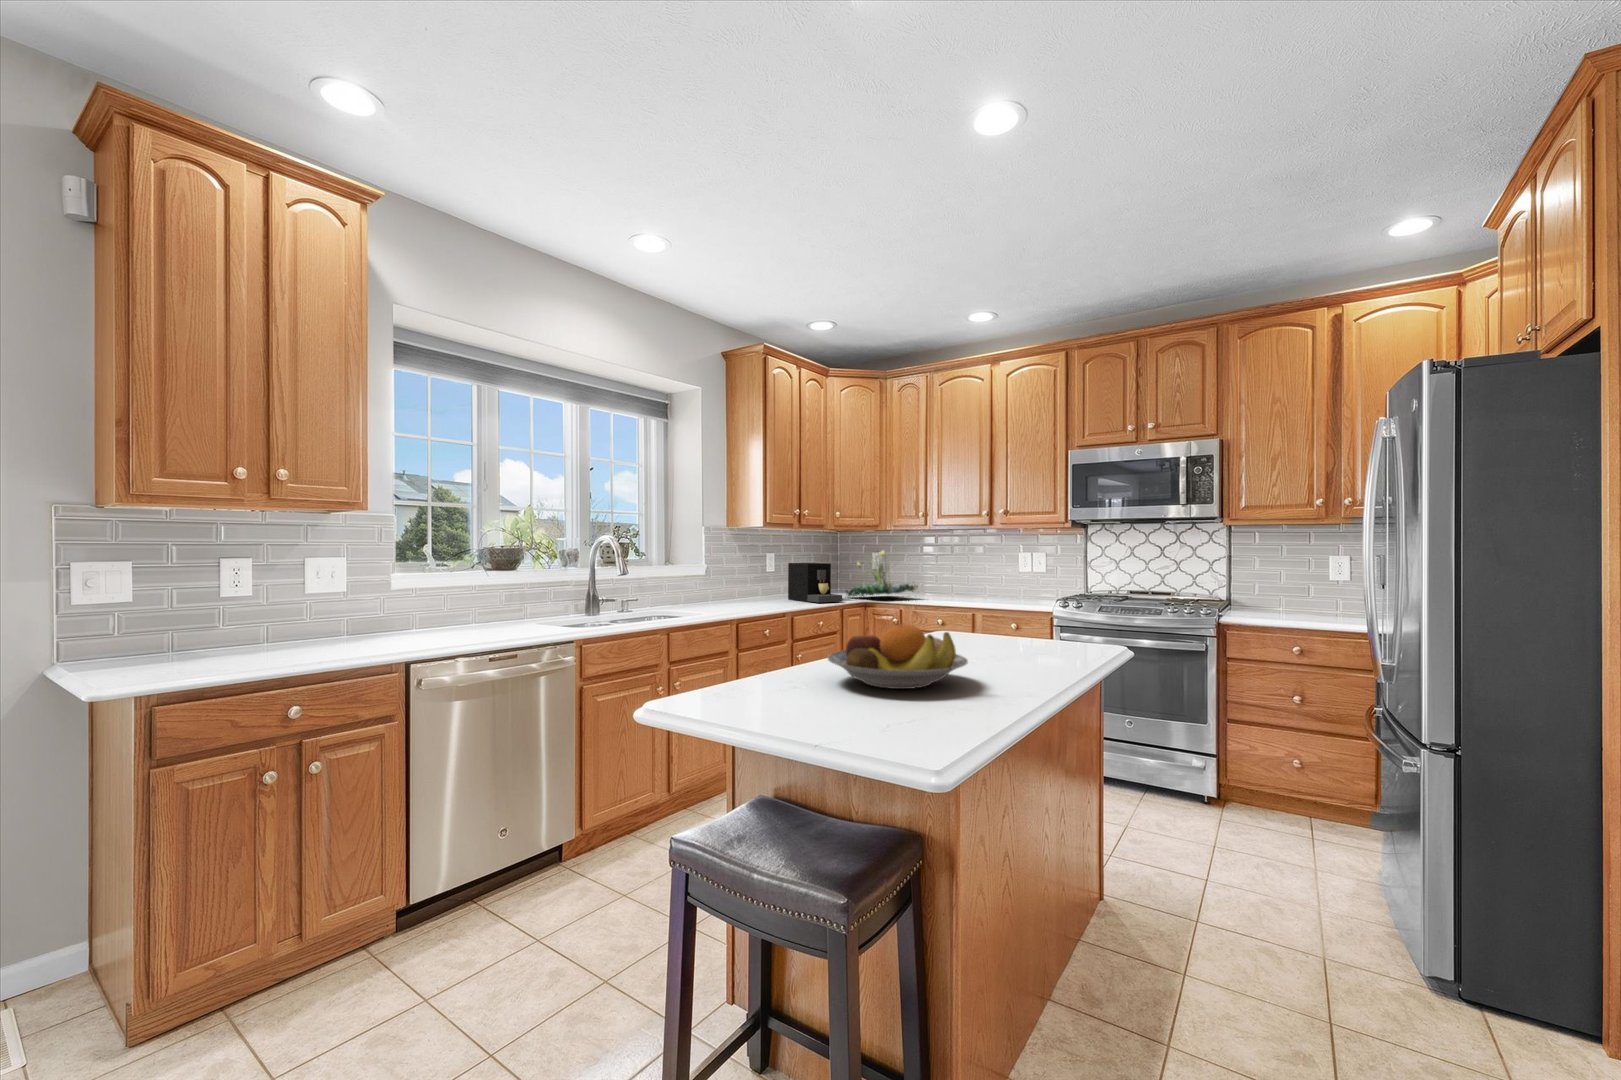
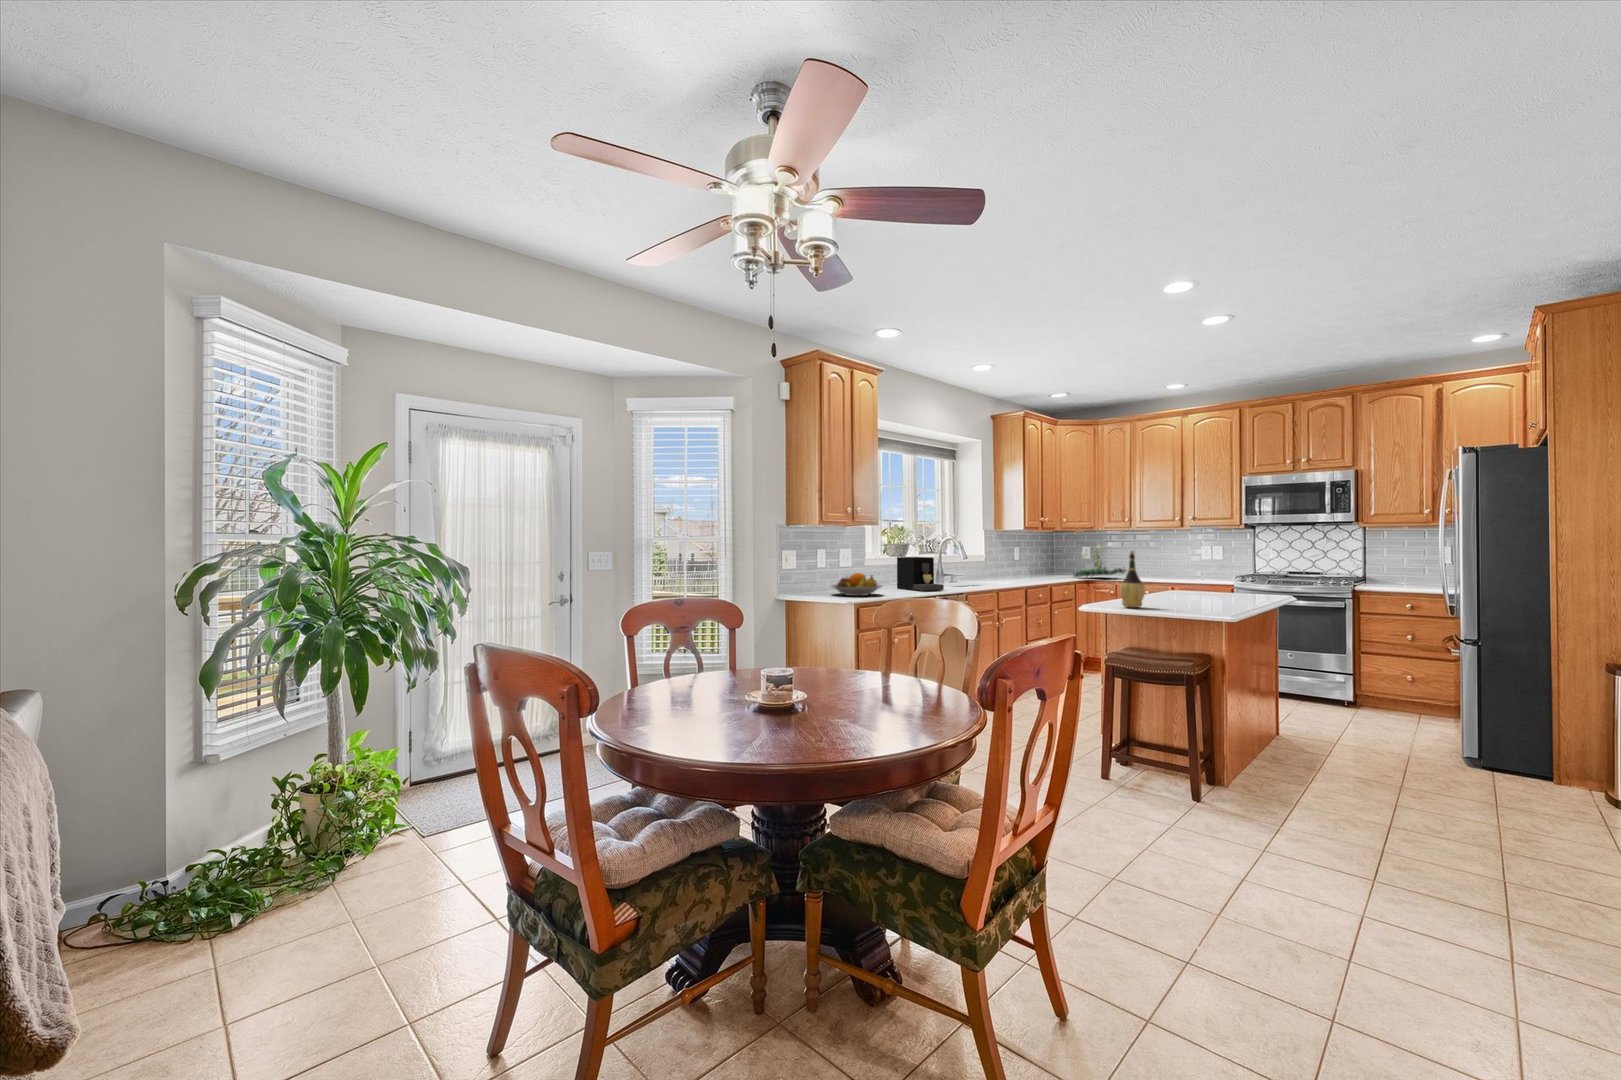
coffee maker: present [788,563,842,602] -> present [897,557,944,591]
wine bottle: none [719,568,777,714] -> present [1120,551,1145,608]
fruit bowl: present [827,624,968,689] -> present [832,573,882,596]

